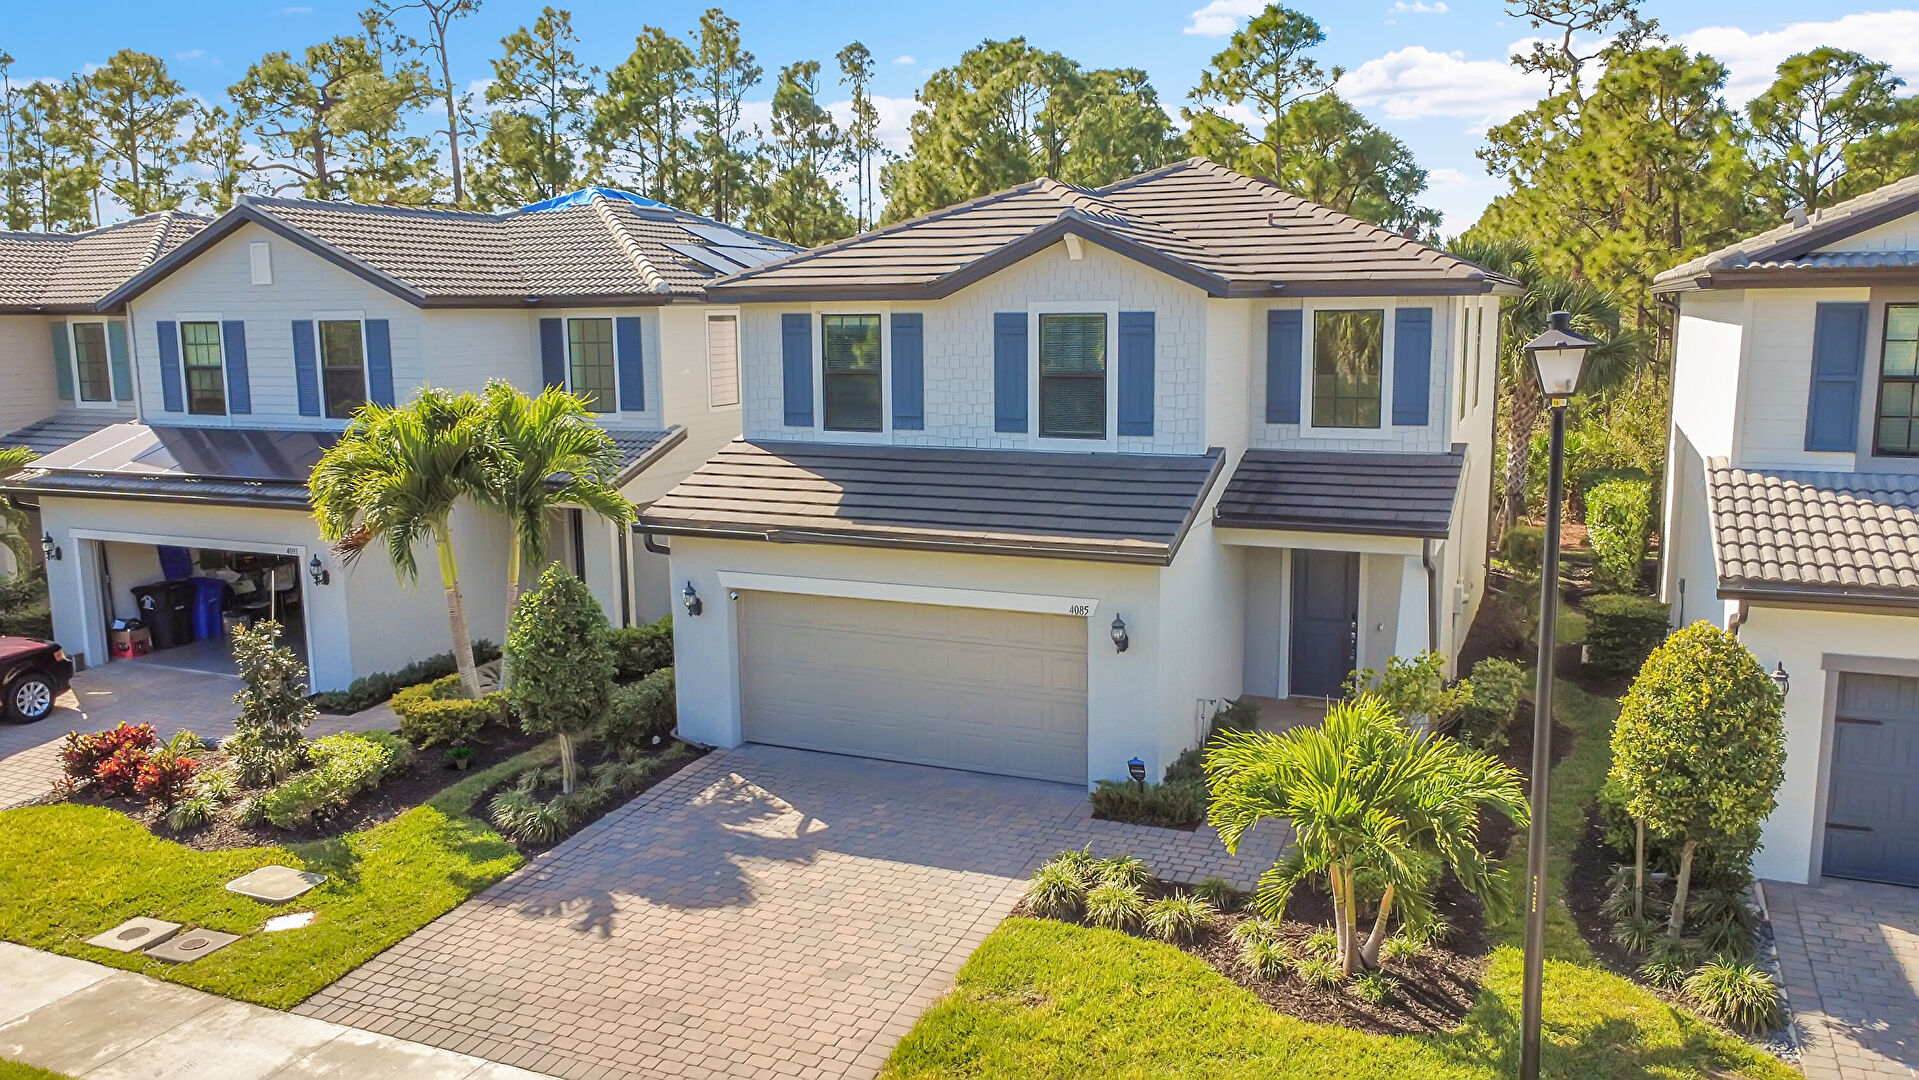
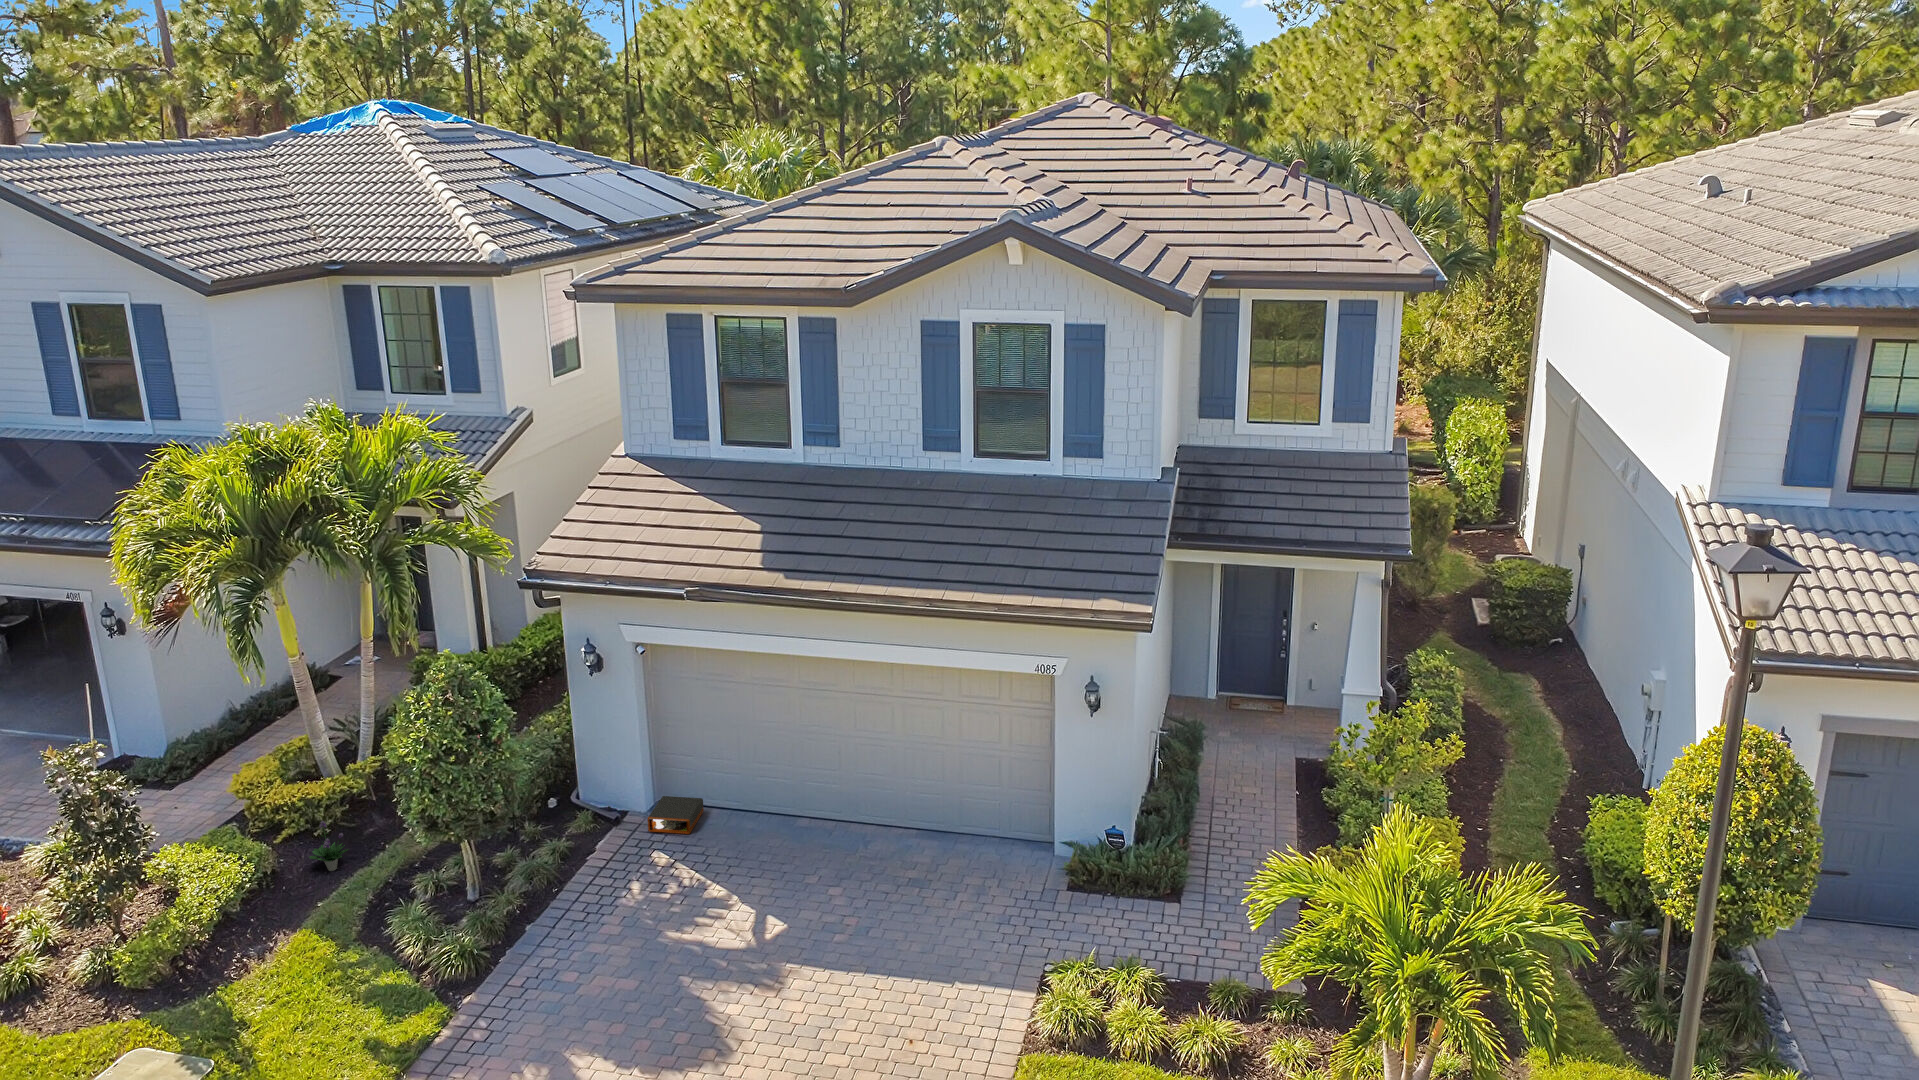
storage box: none [730,731,783,761] -> present [648,796,704,834]

